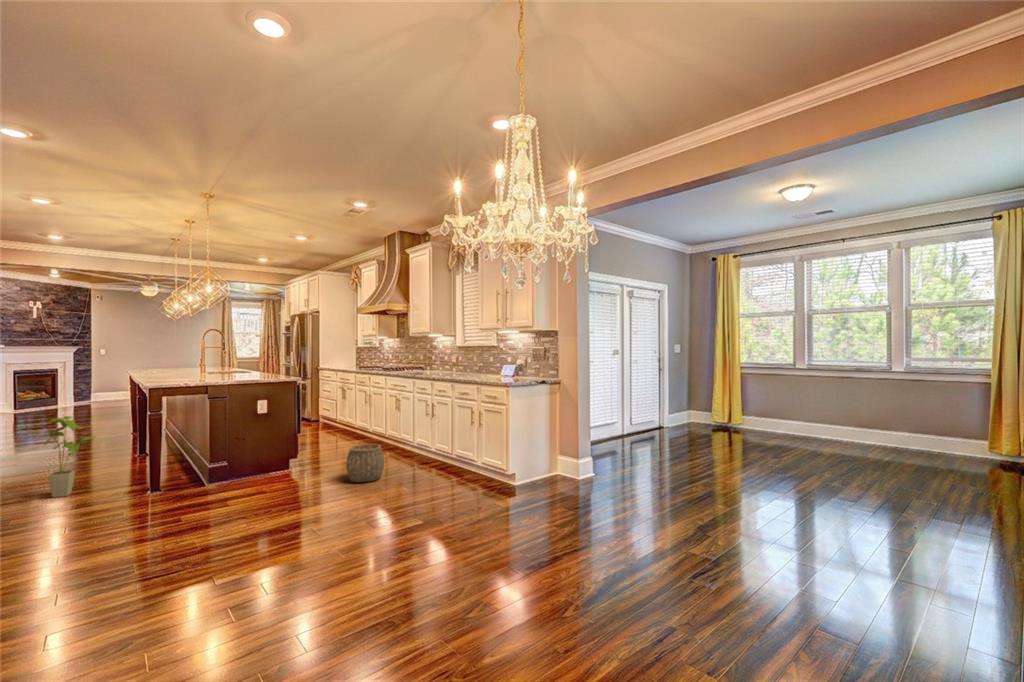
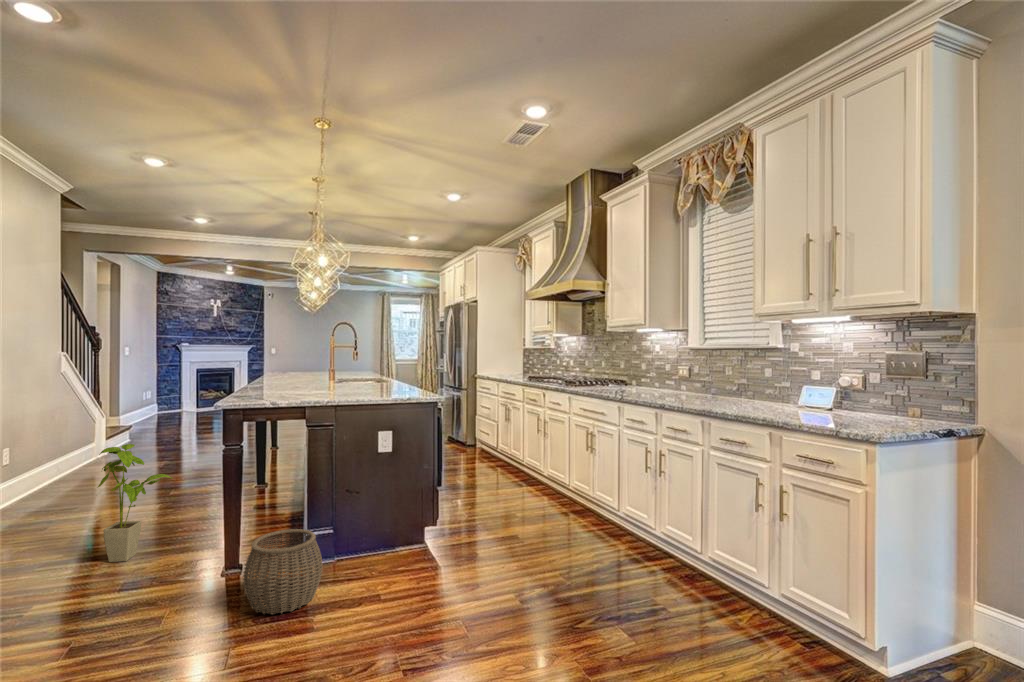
woven basket: present [346,444,384,482] -> present [243,529,323,614]

